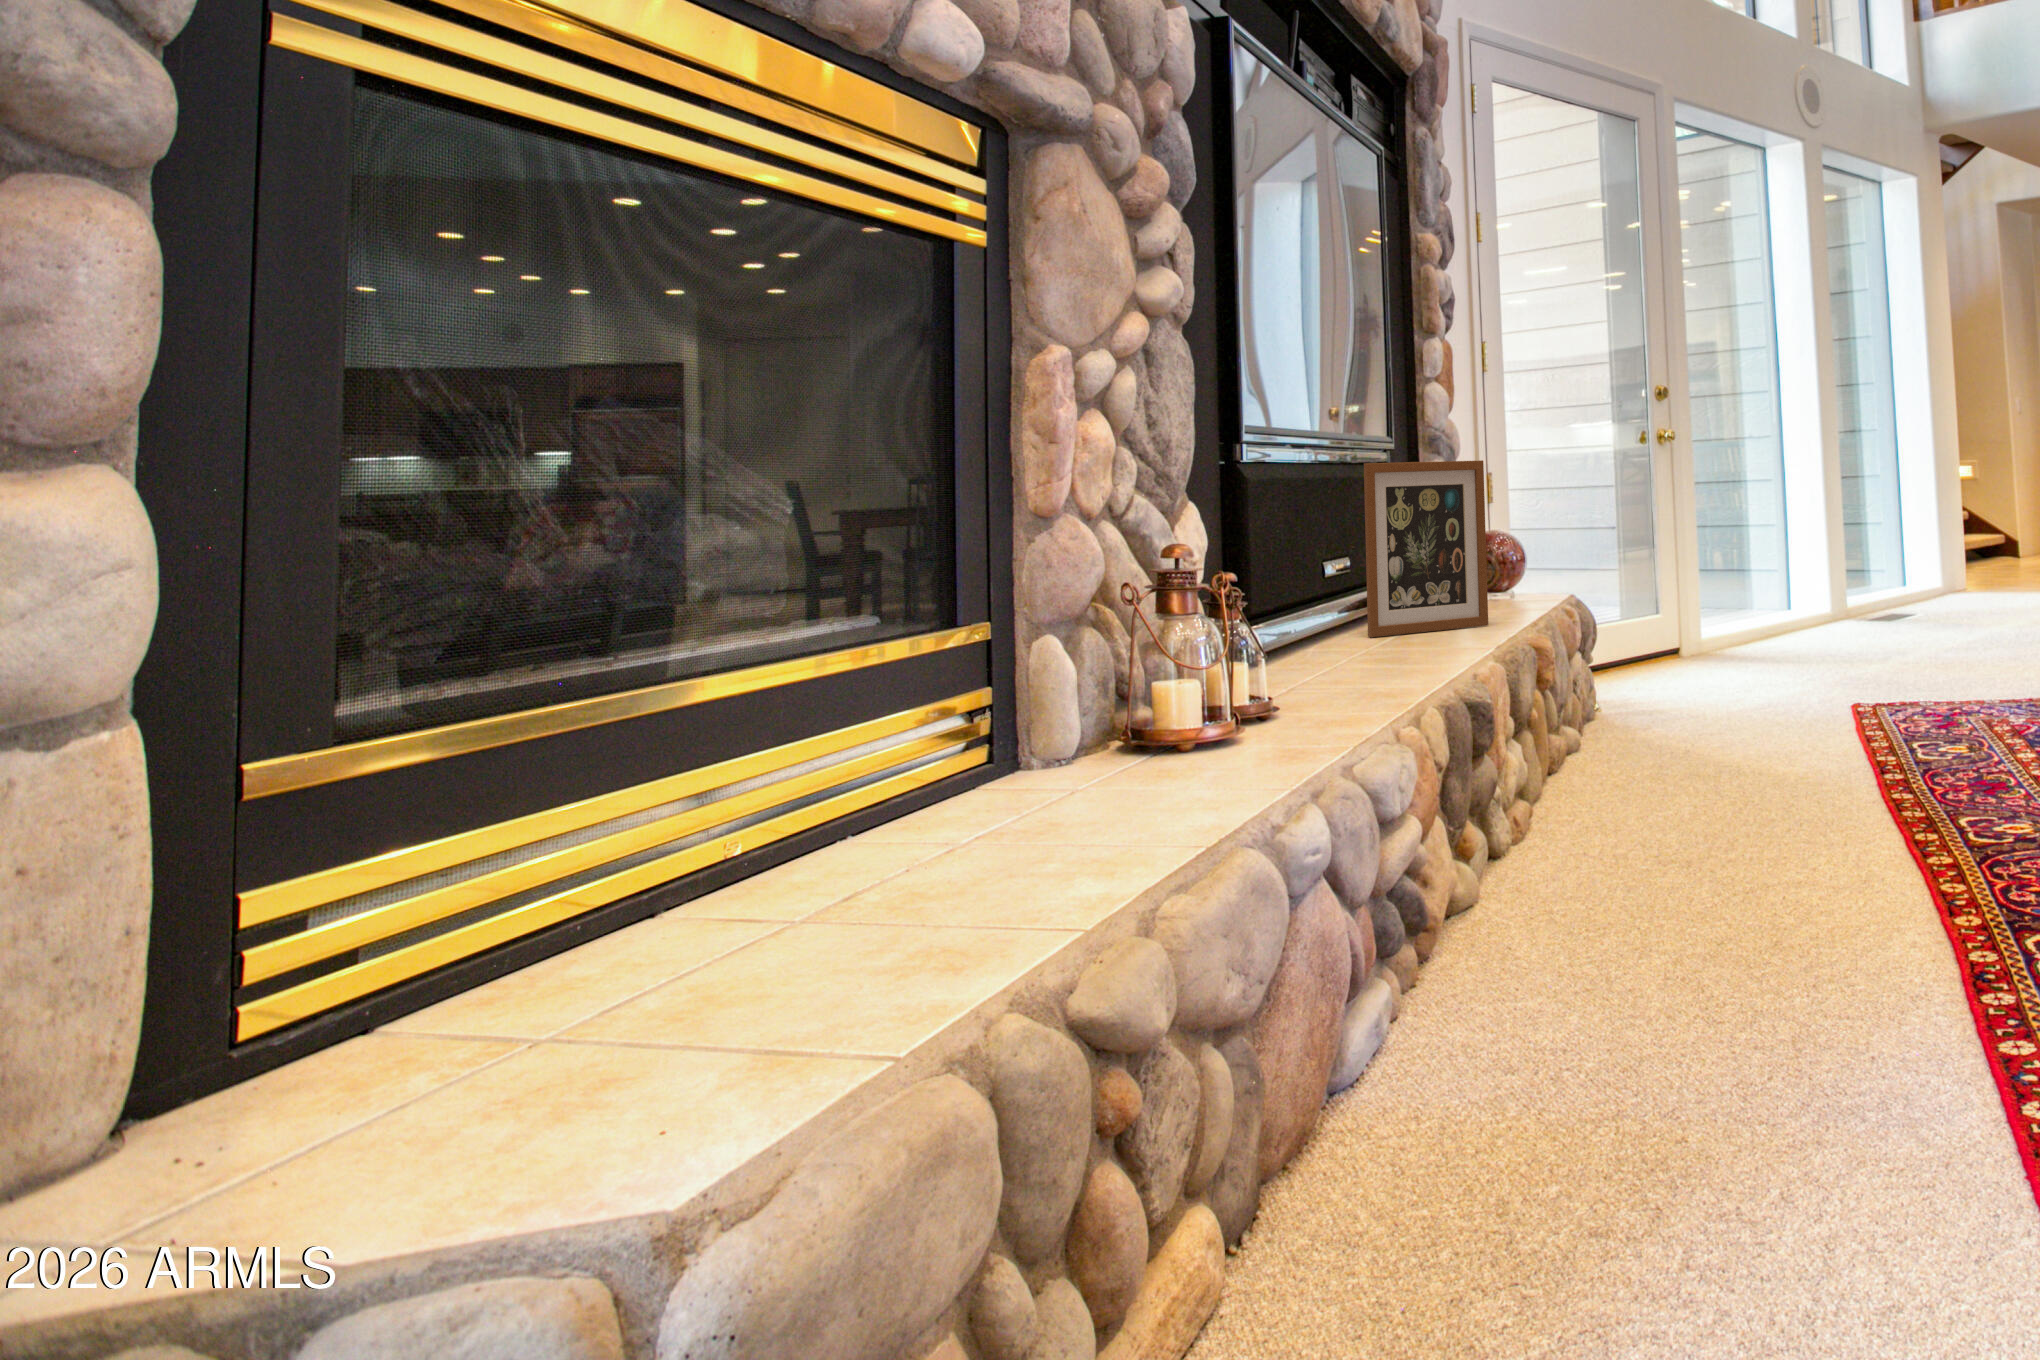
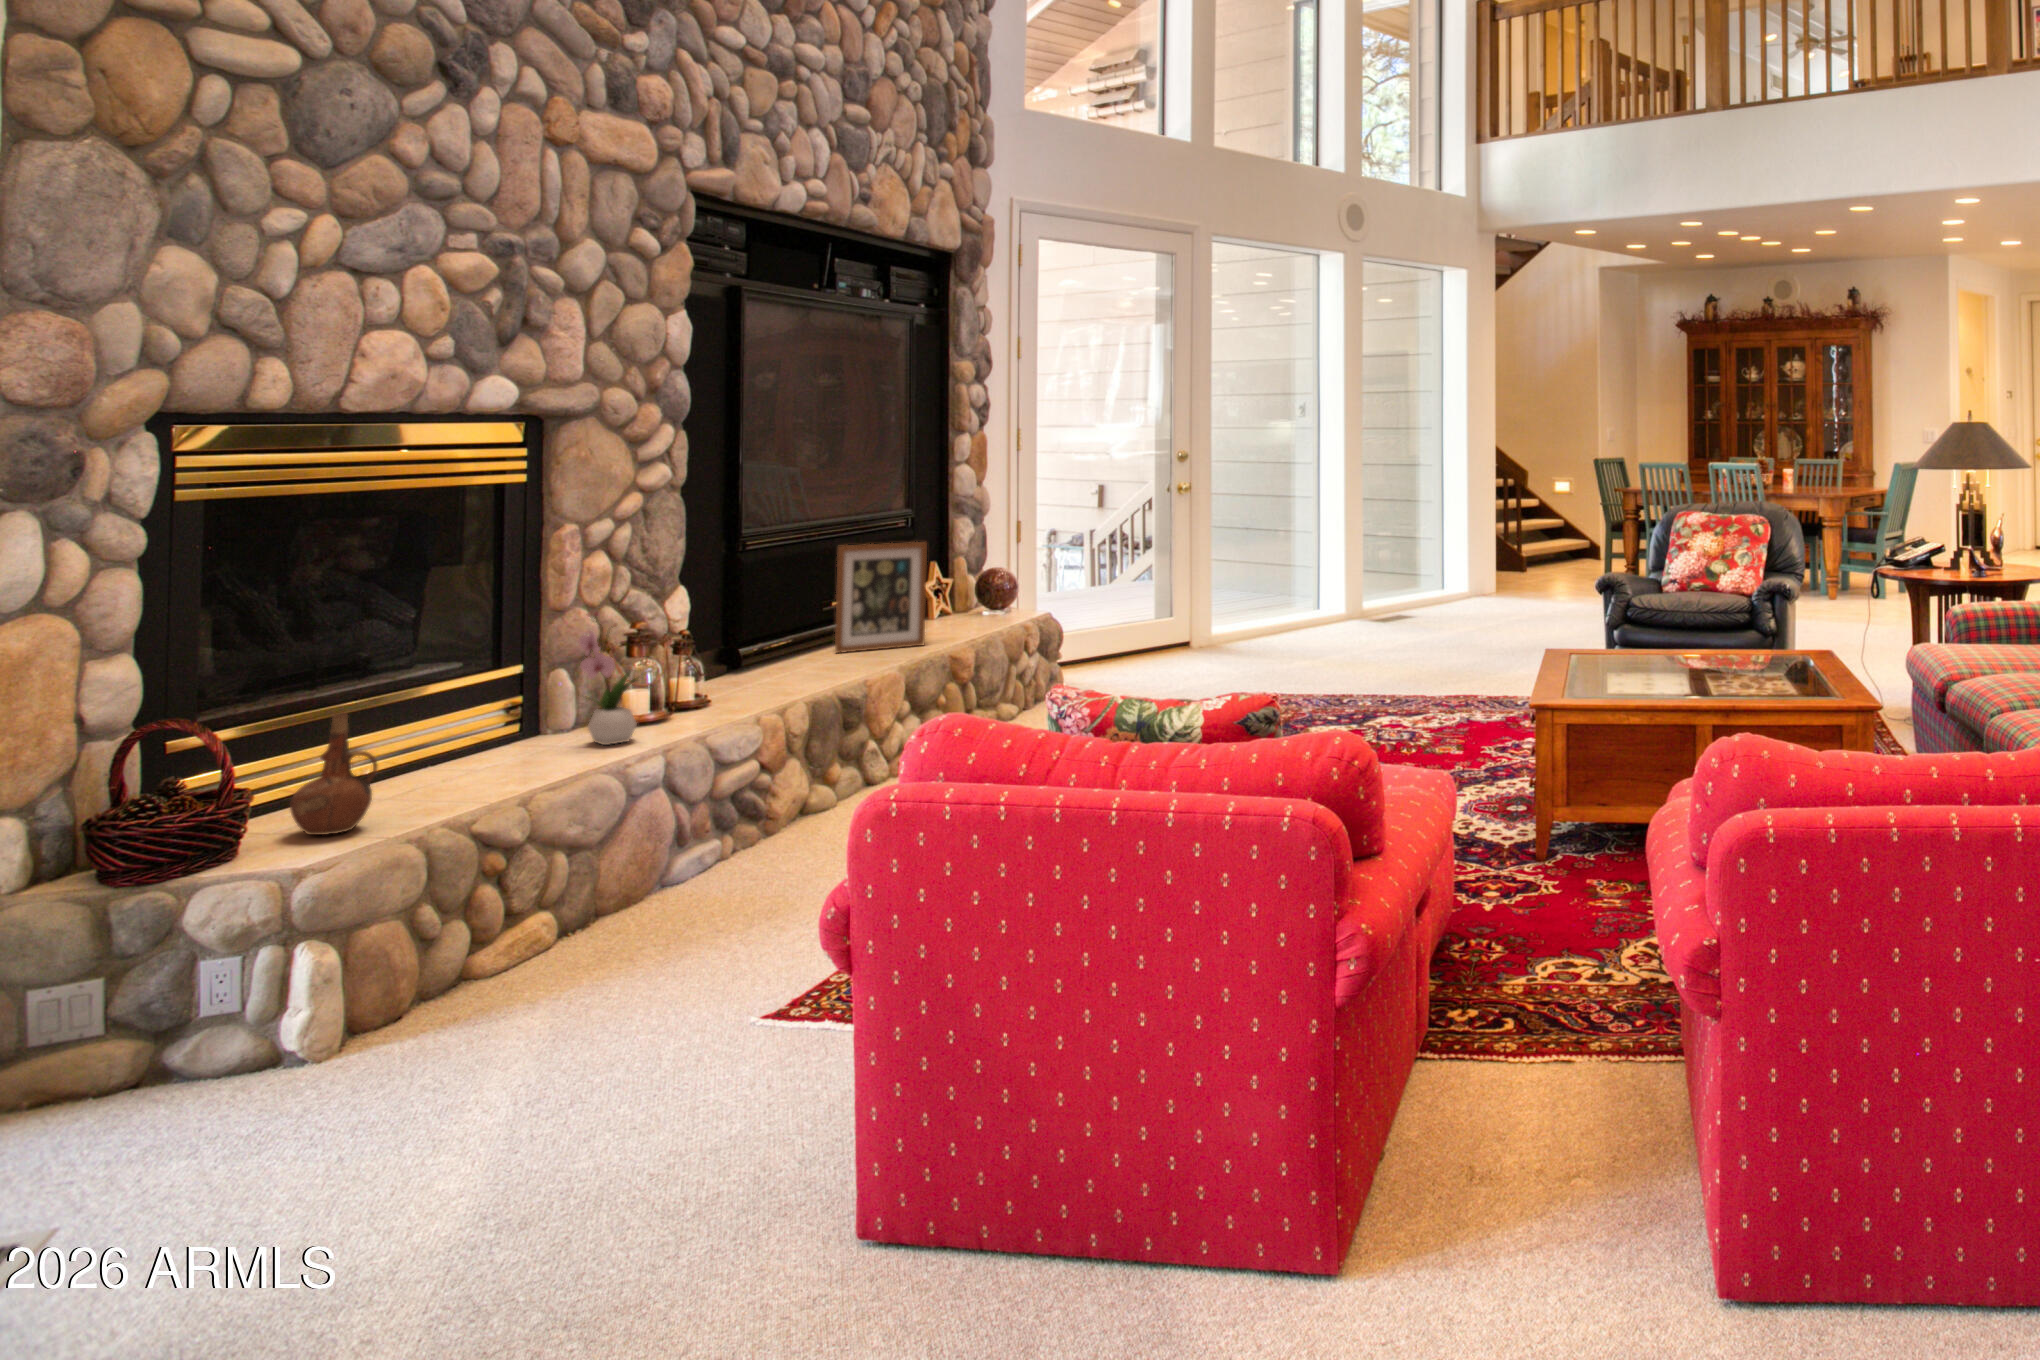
flower arrangement: none [1100,511,1225,782] -> present [579,613,637,745]
ceramic pitcher: none [577,689,789,1028] -> present [290,713,377,835]

